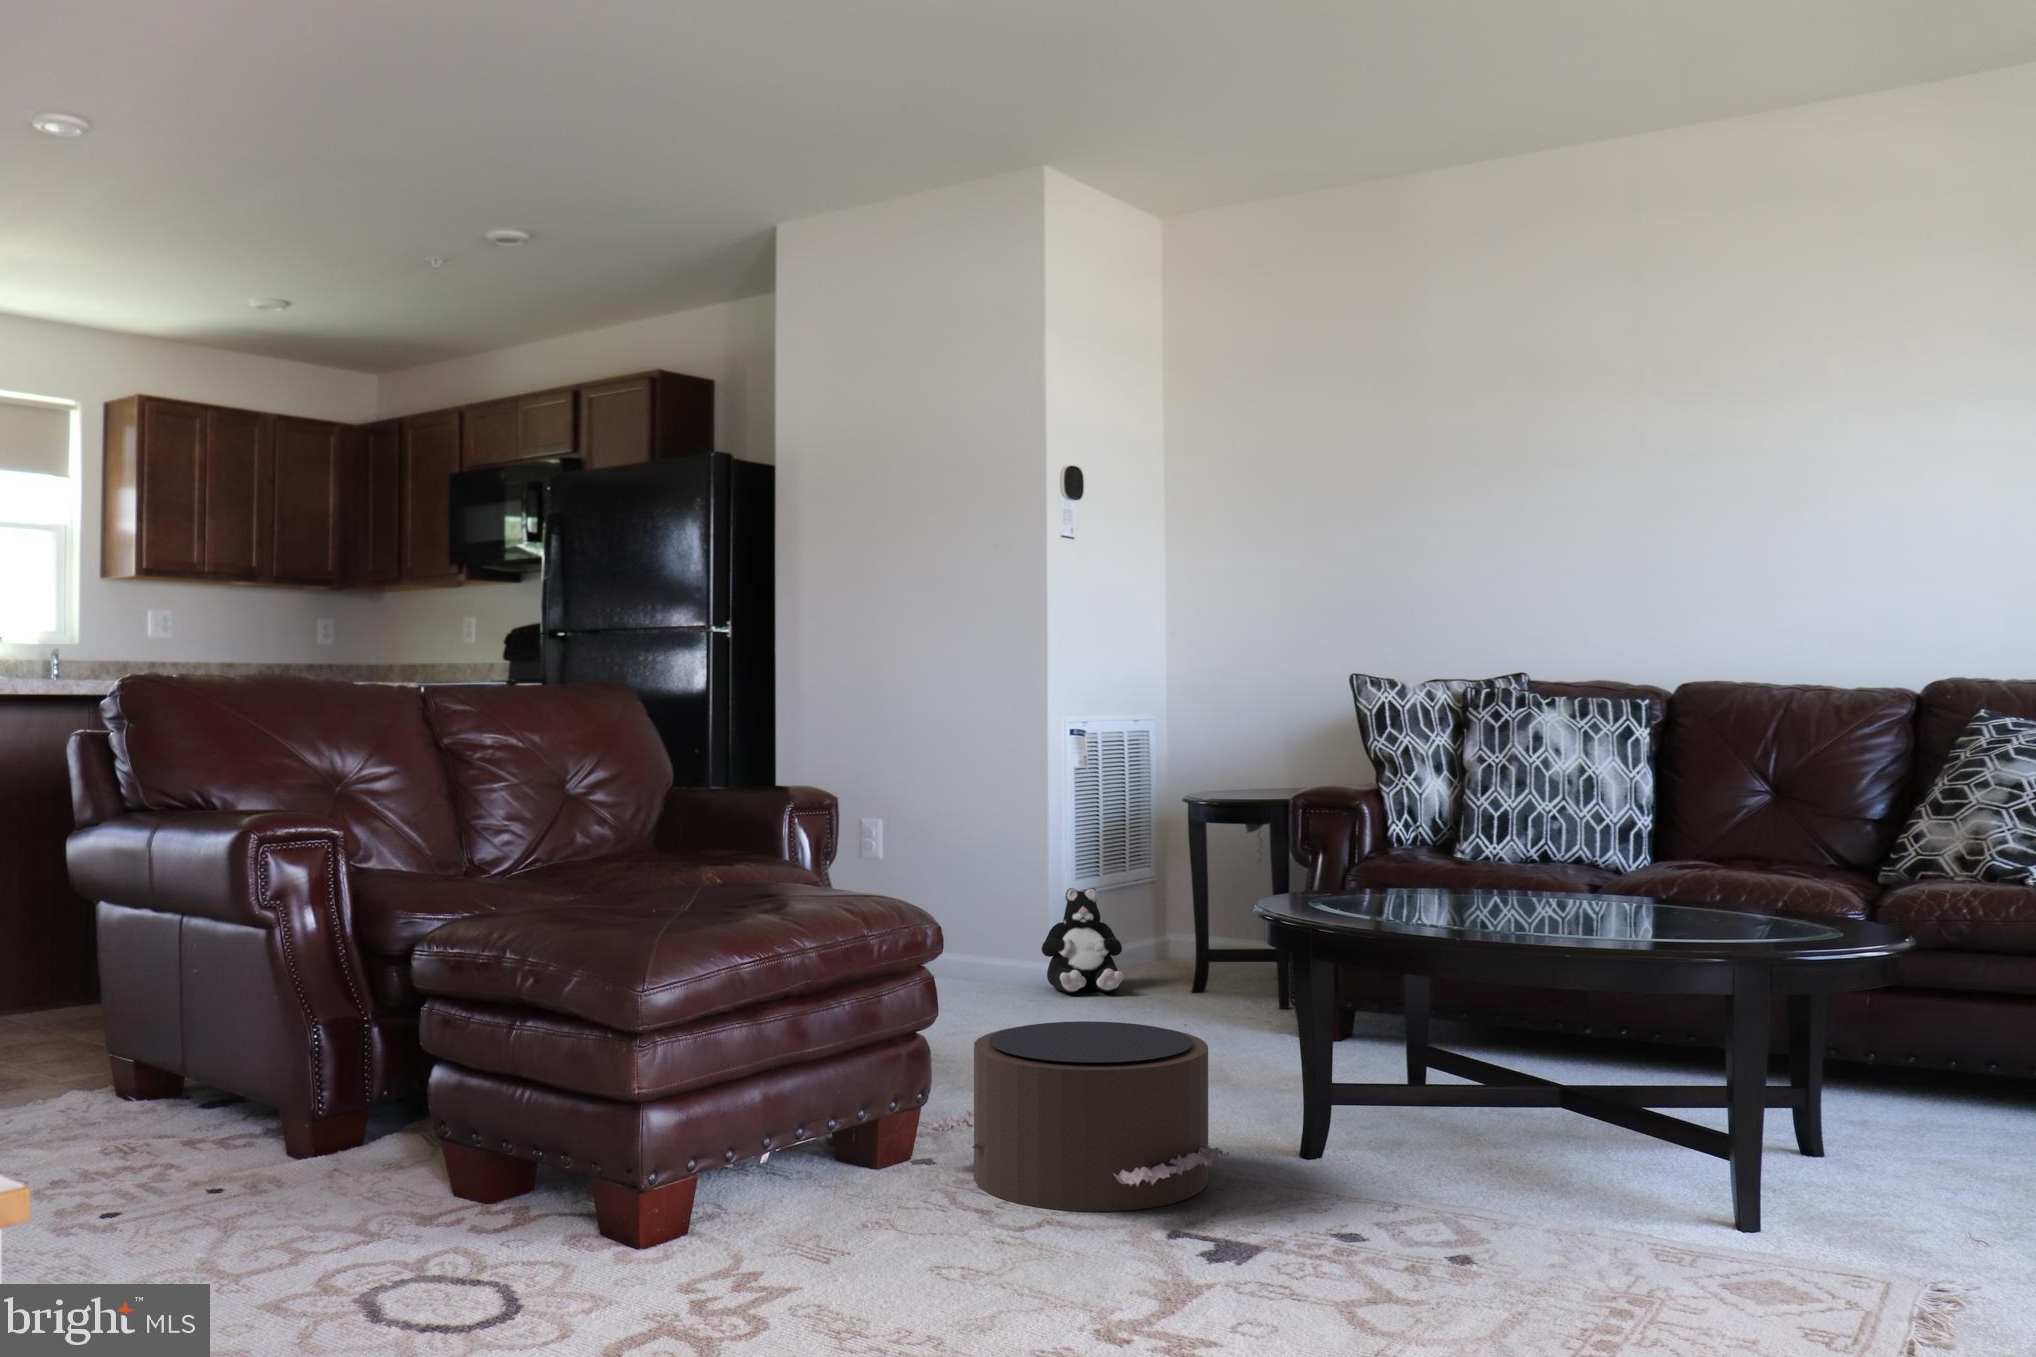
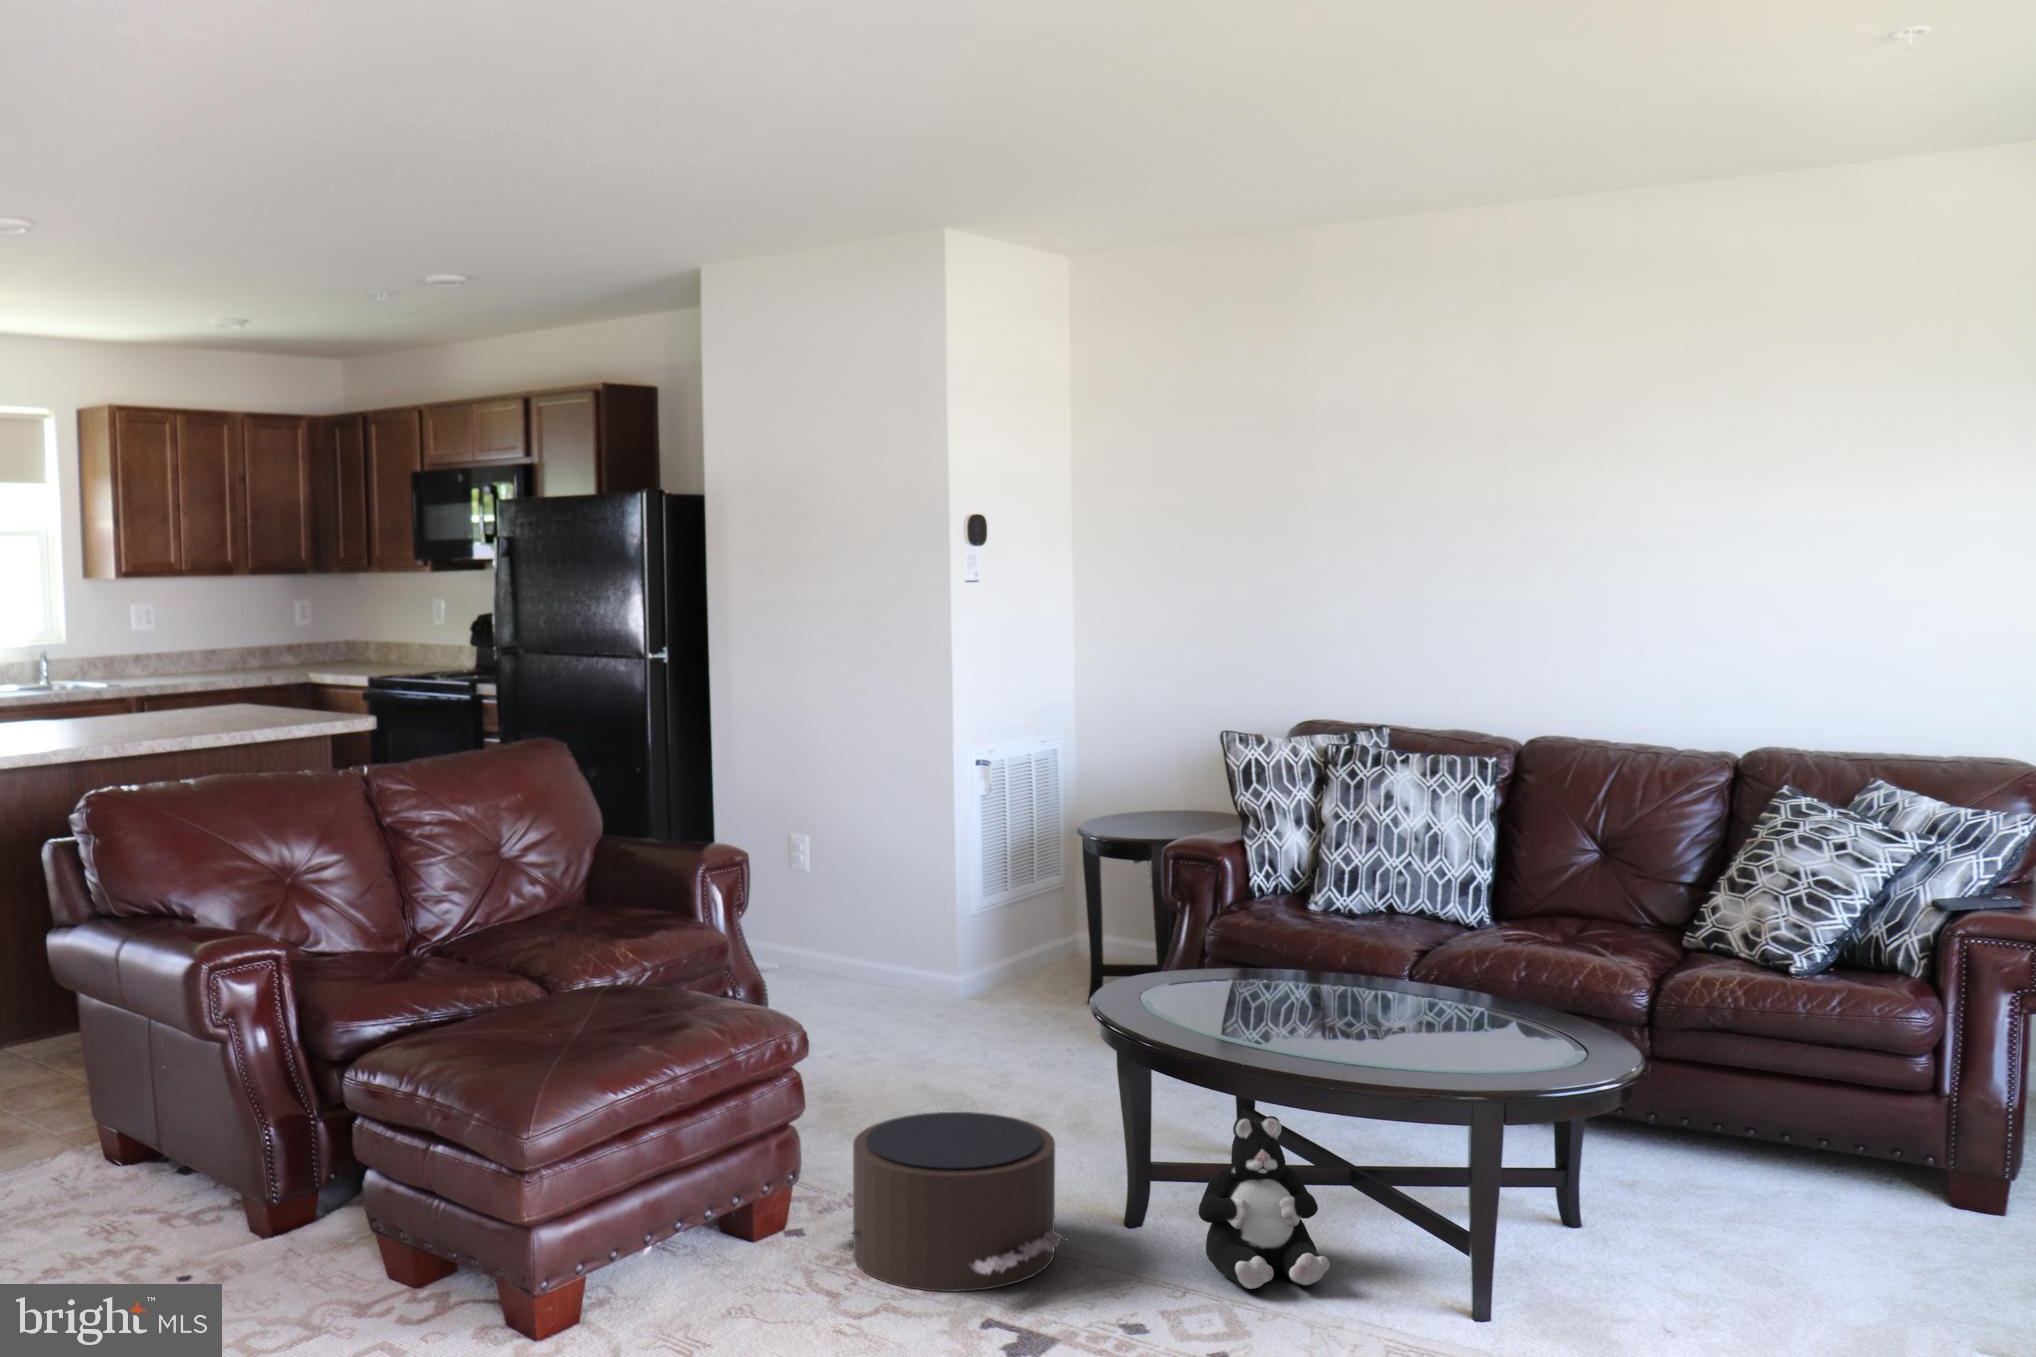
plush toy: present [1042,888,1124,993] -> present [1198,1116,1330,1289]

